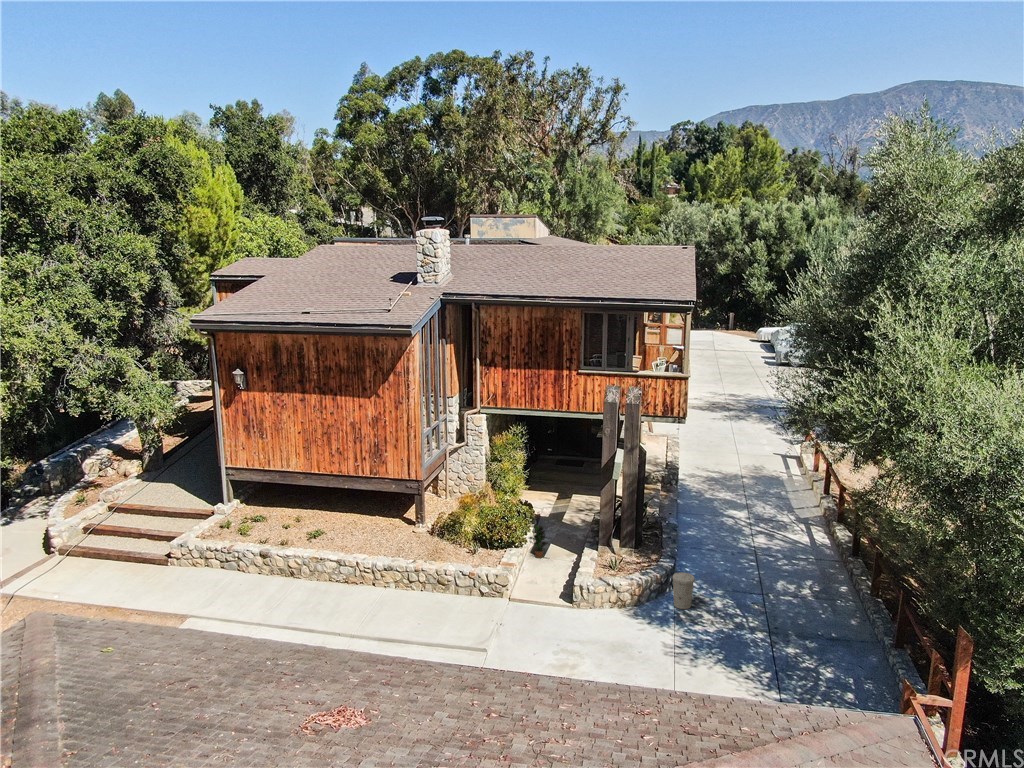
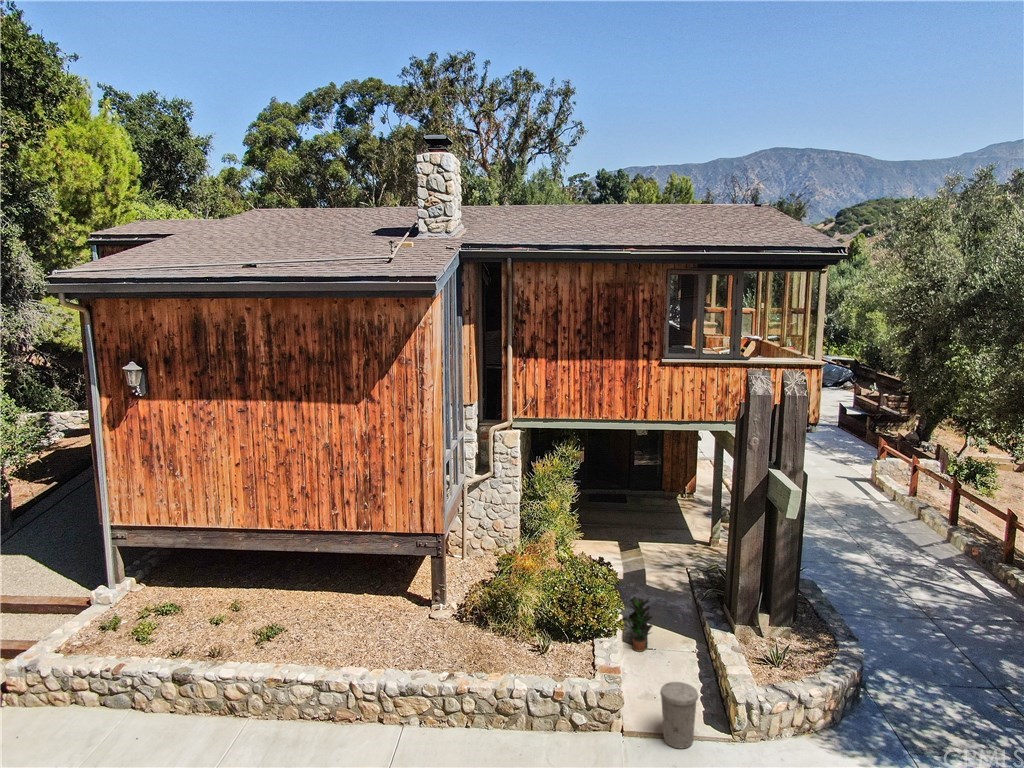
trash can: present [672,572,695,609] -> present [660,682,698,748]

